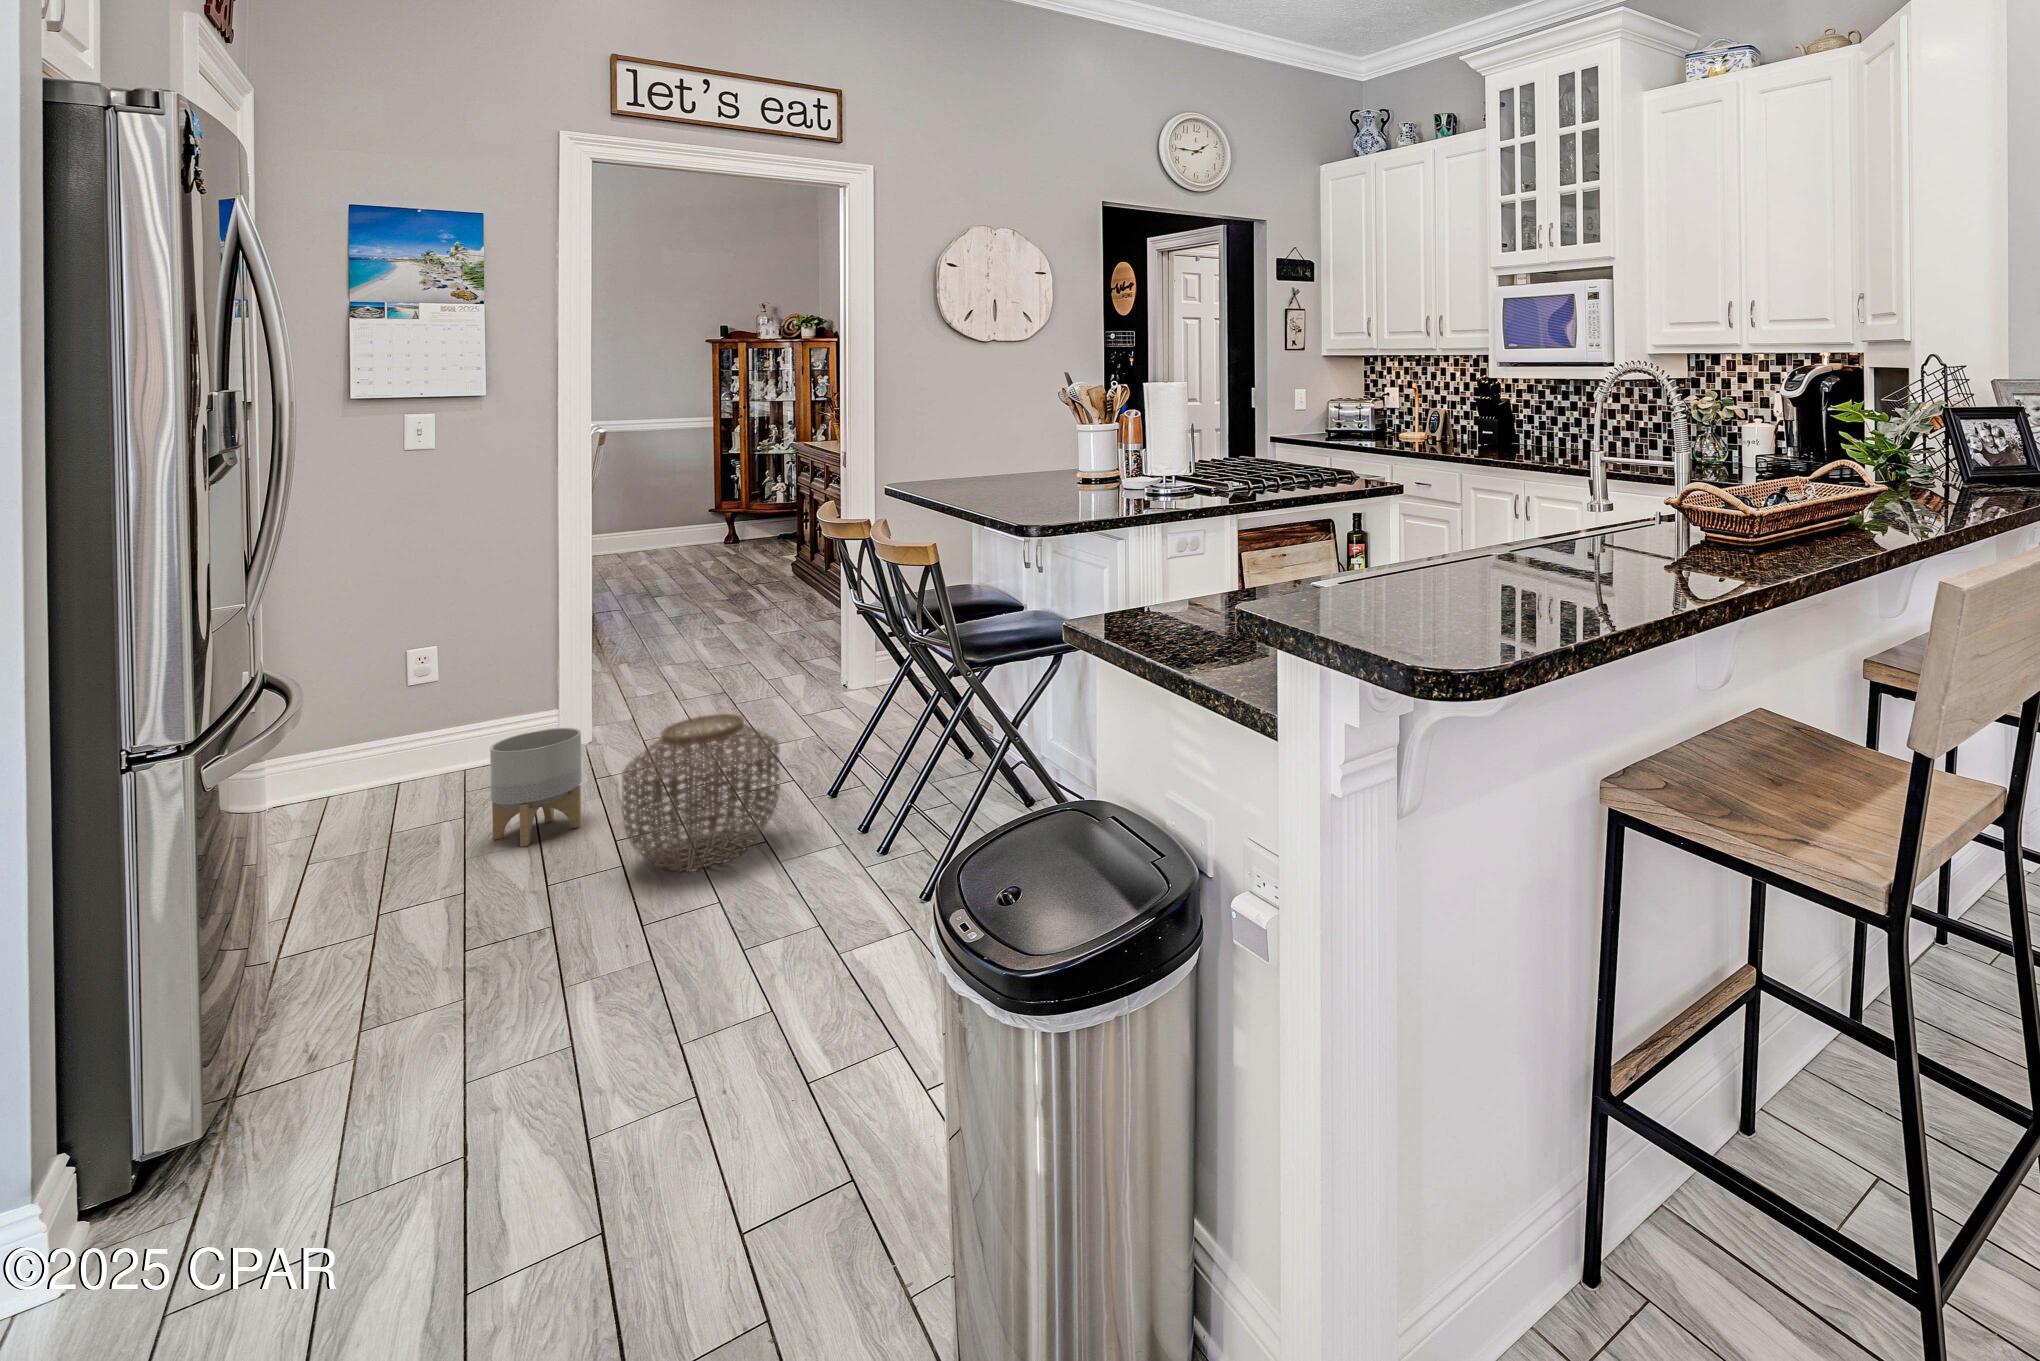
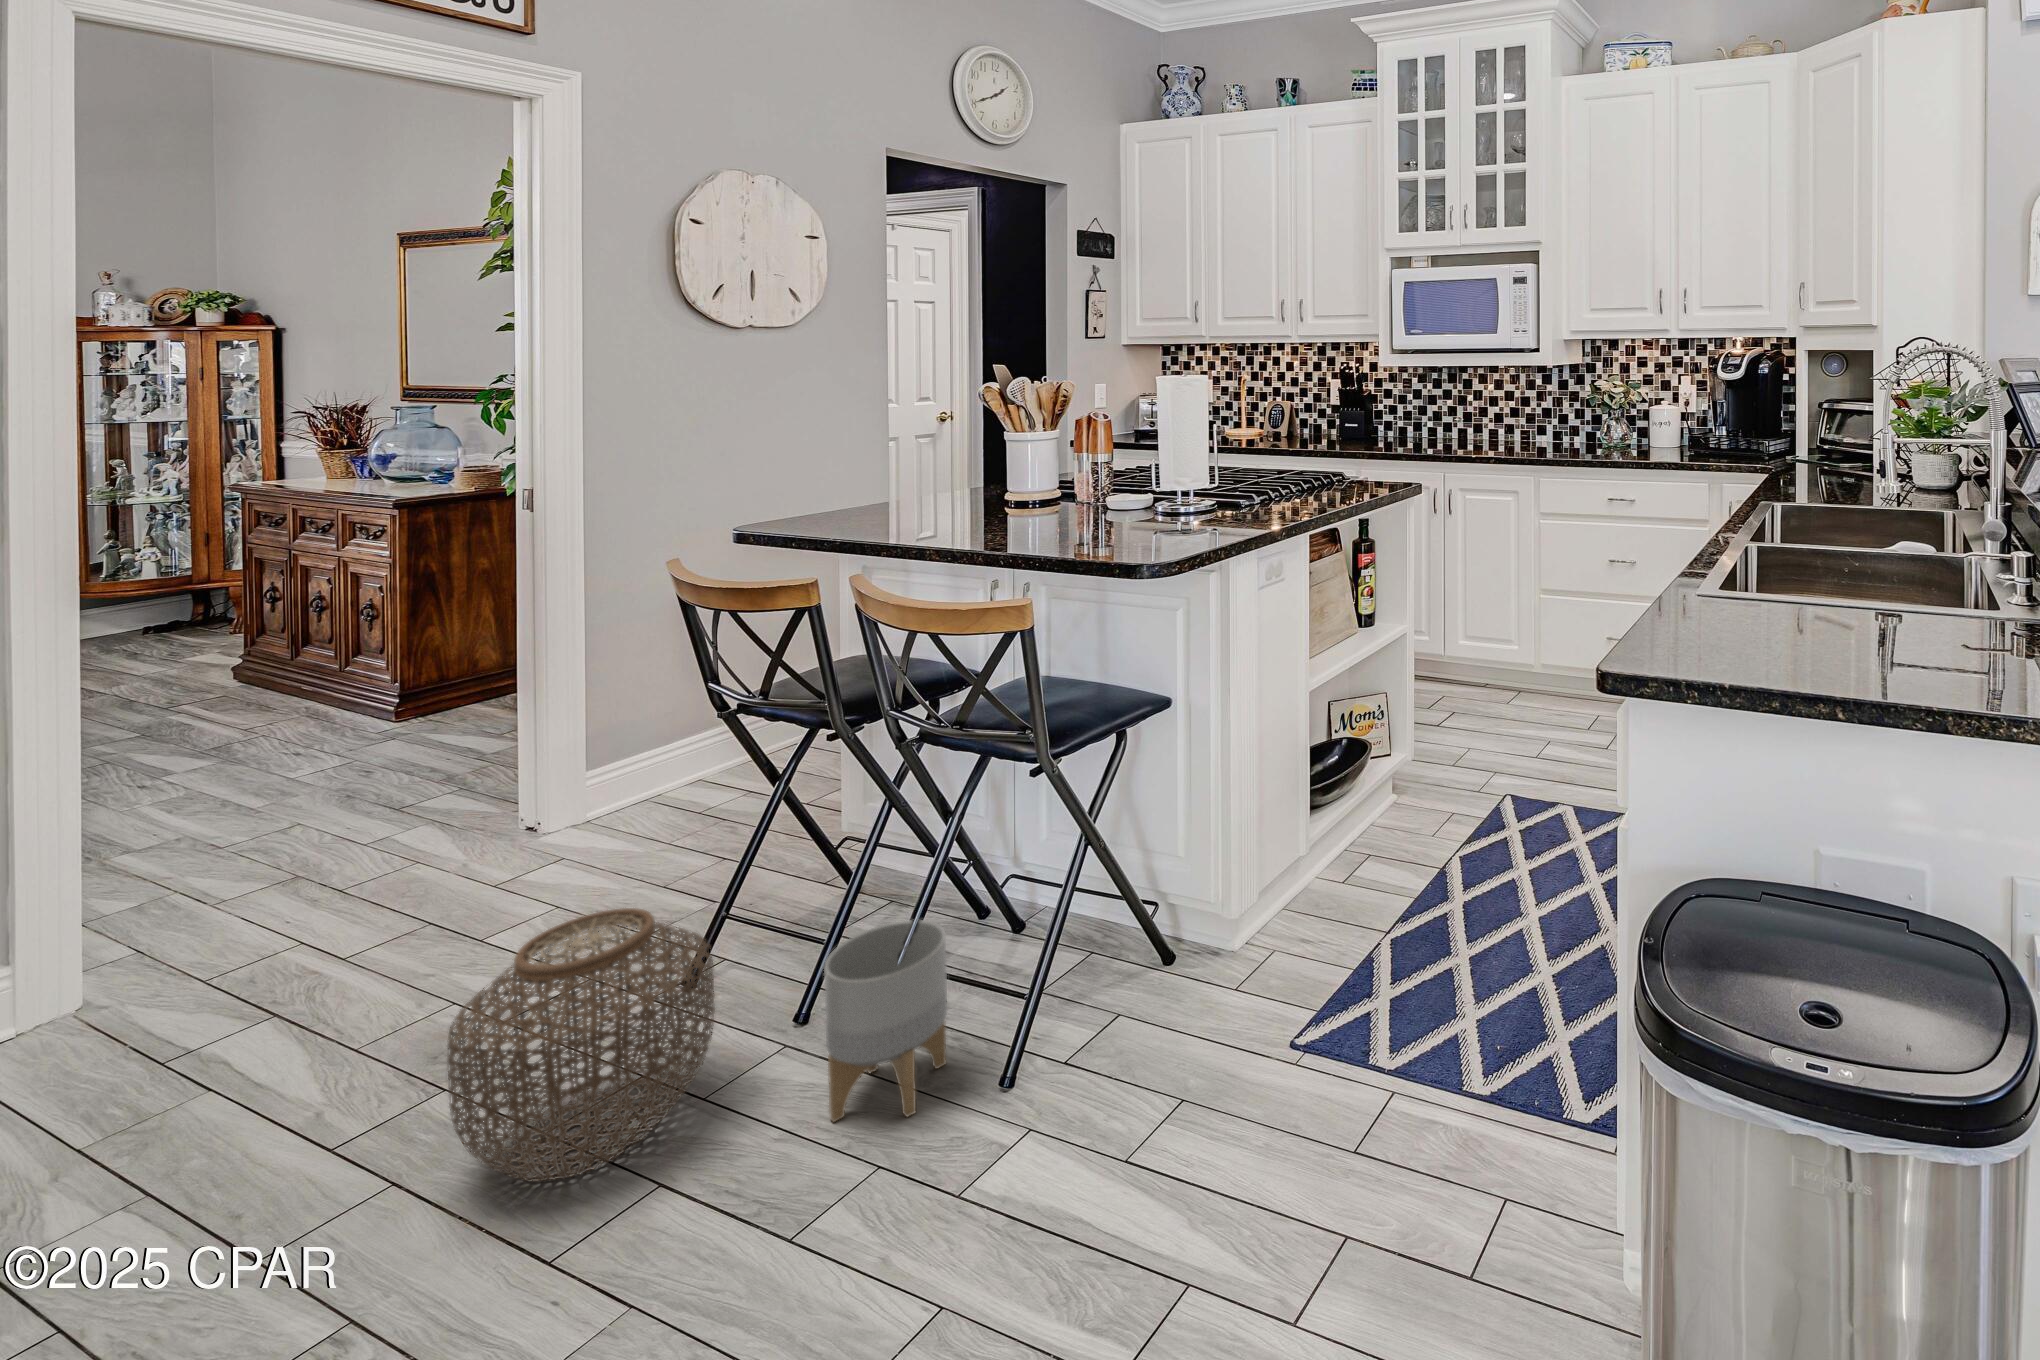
planter: present [490,728,581,847] -> present [824,920,947,1122]

